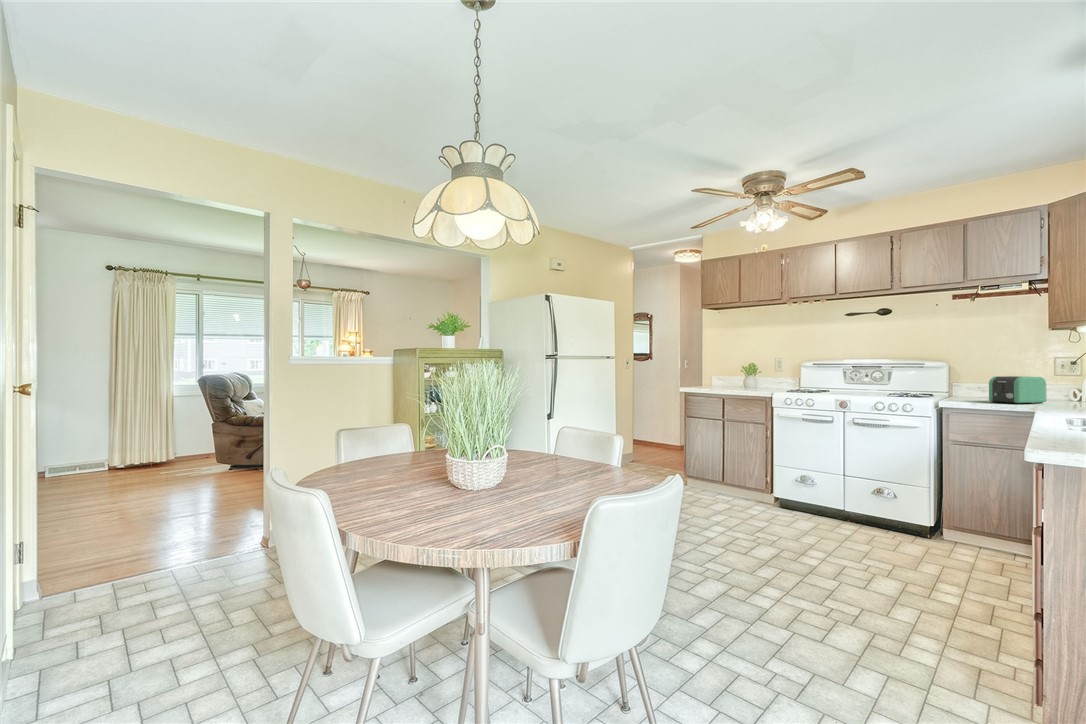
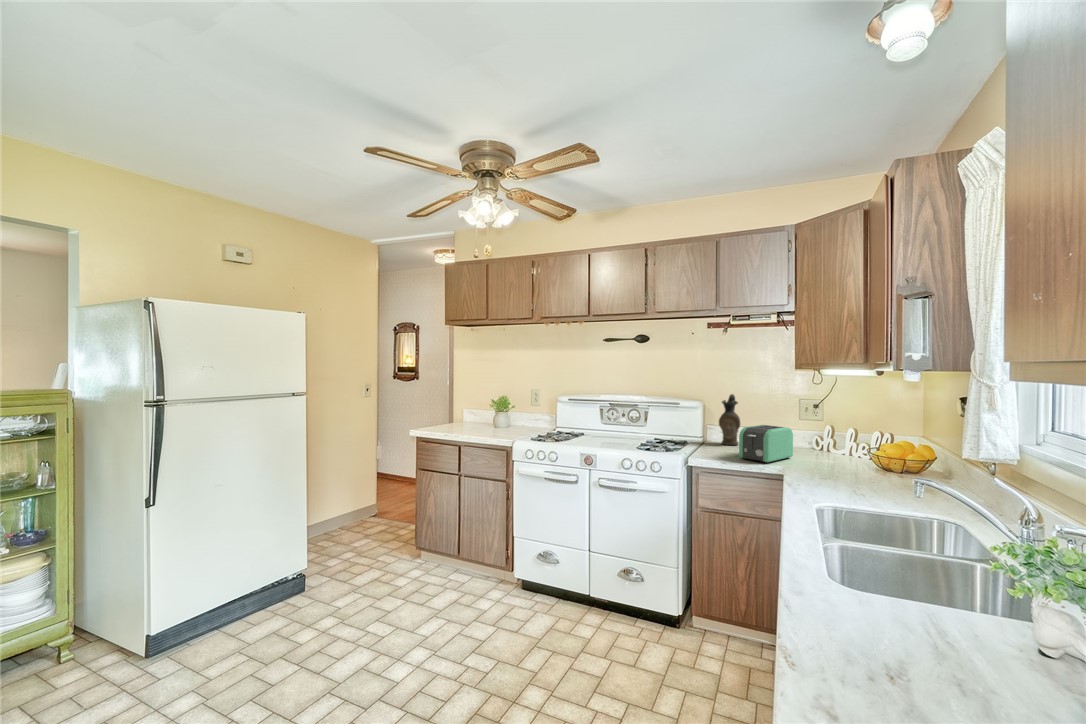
ceramic pitcher: none [966,355,989,398] -> present [719,394,740,445]

